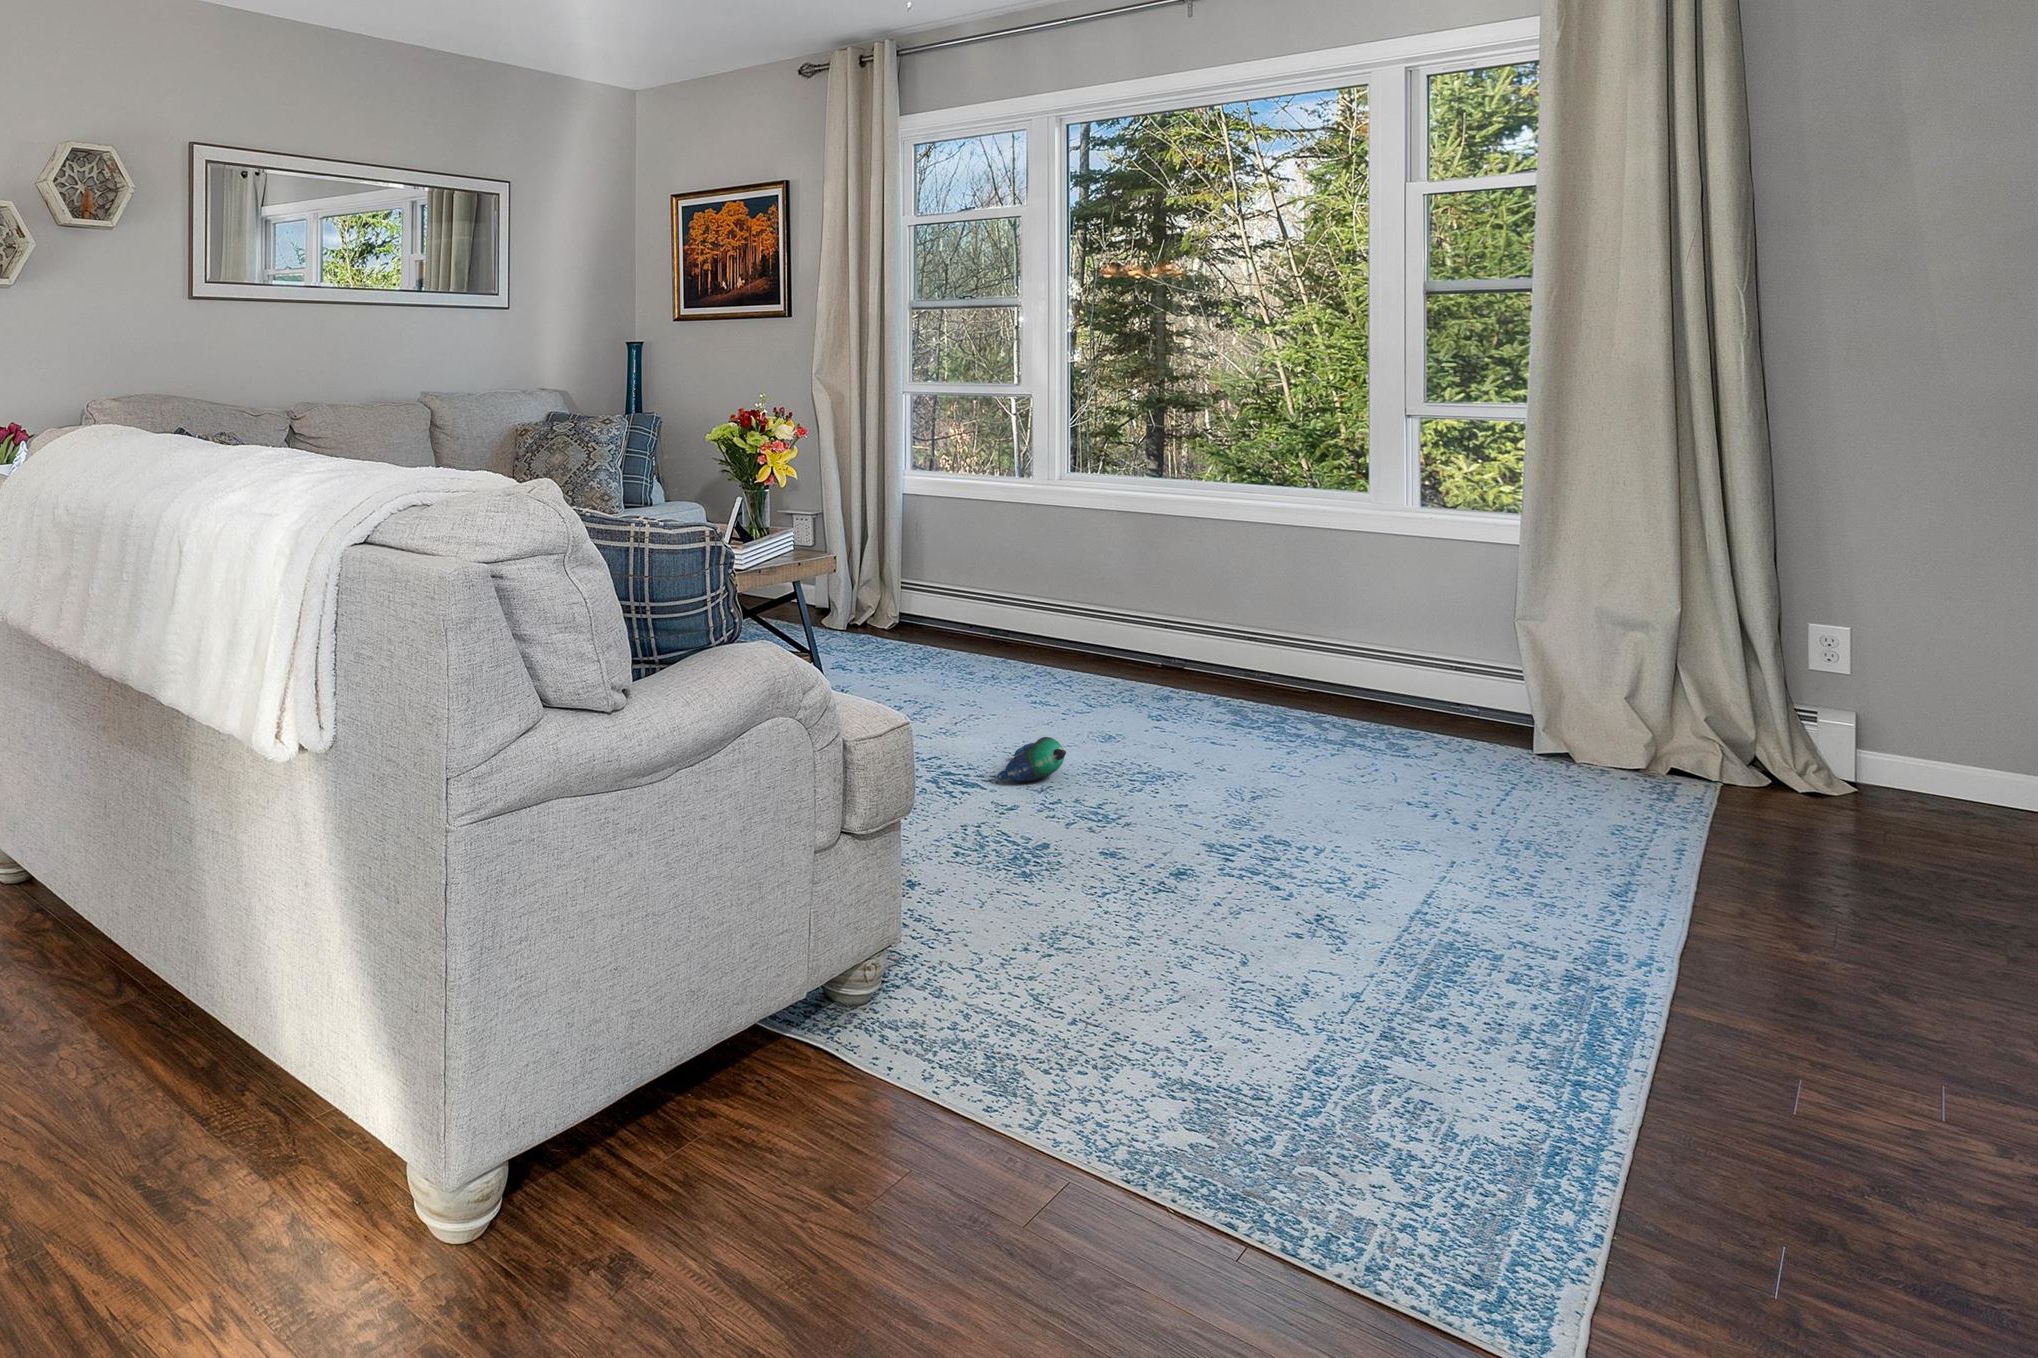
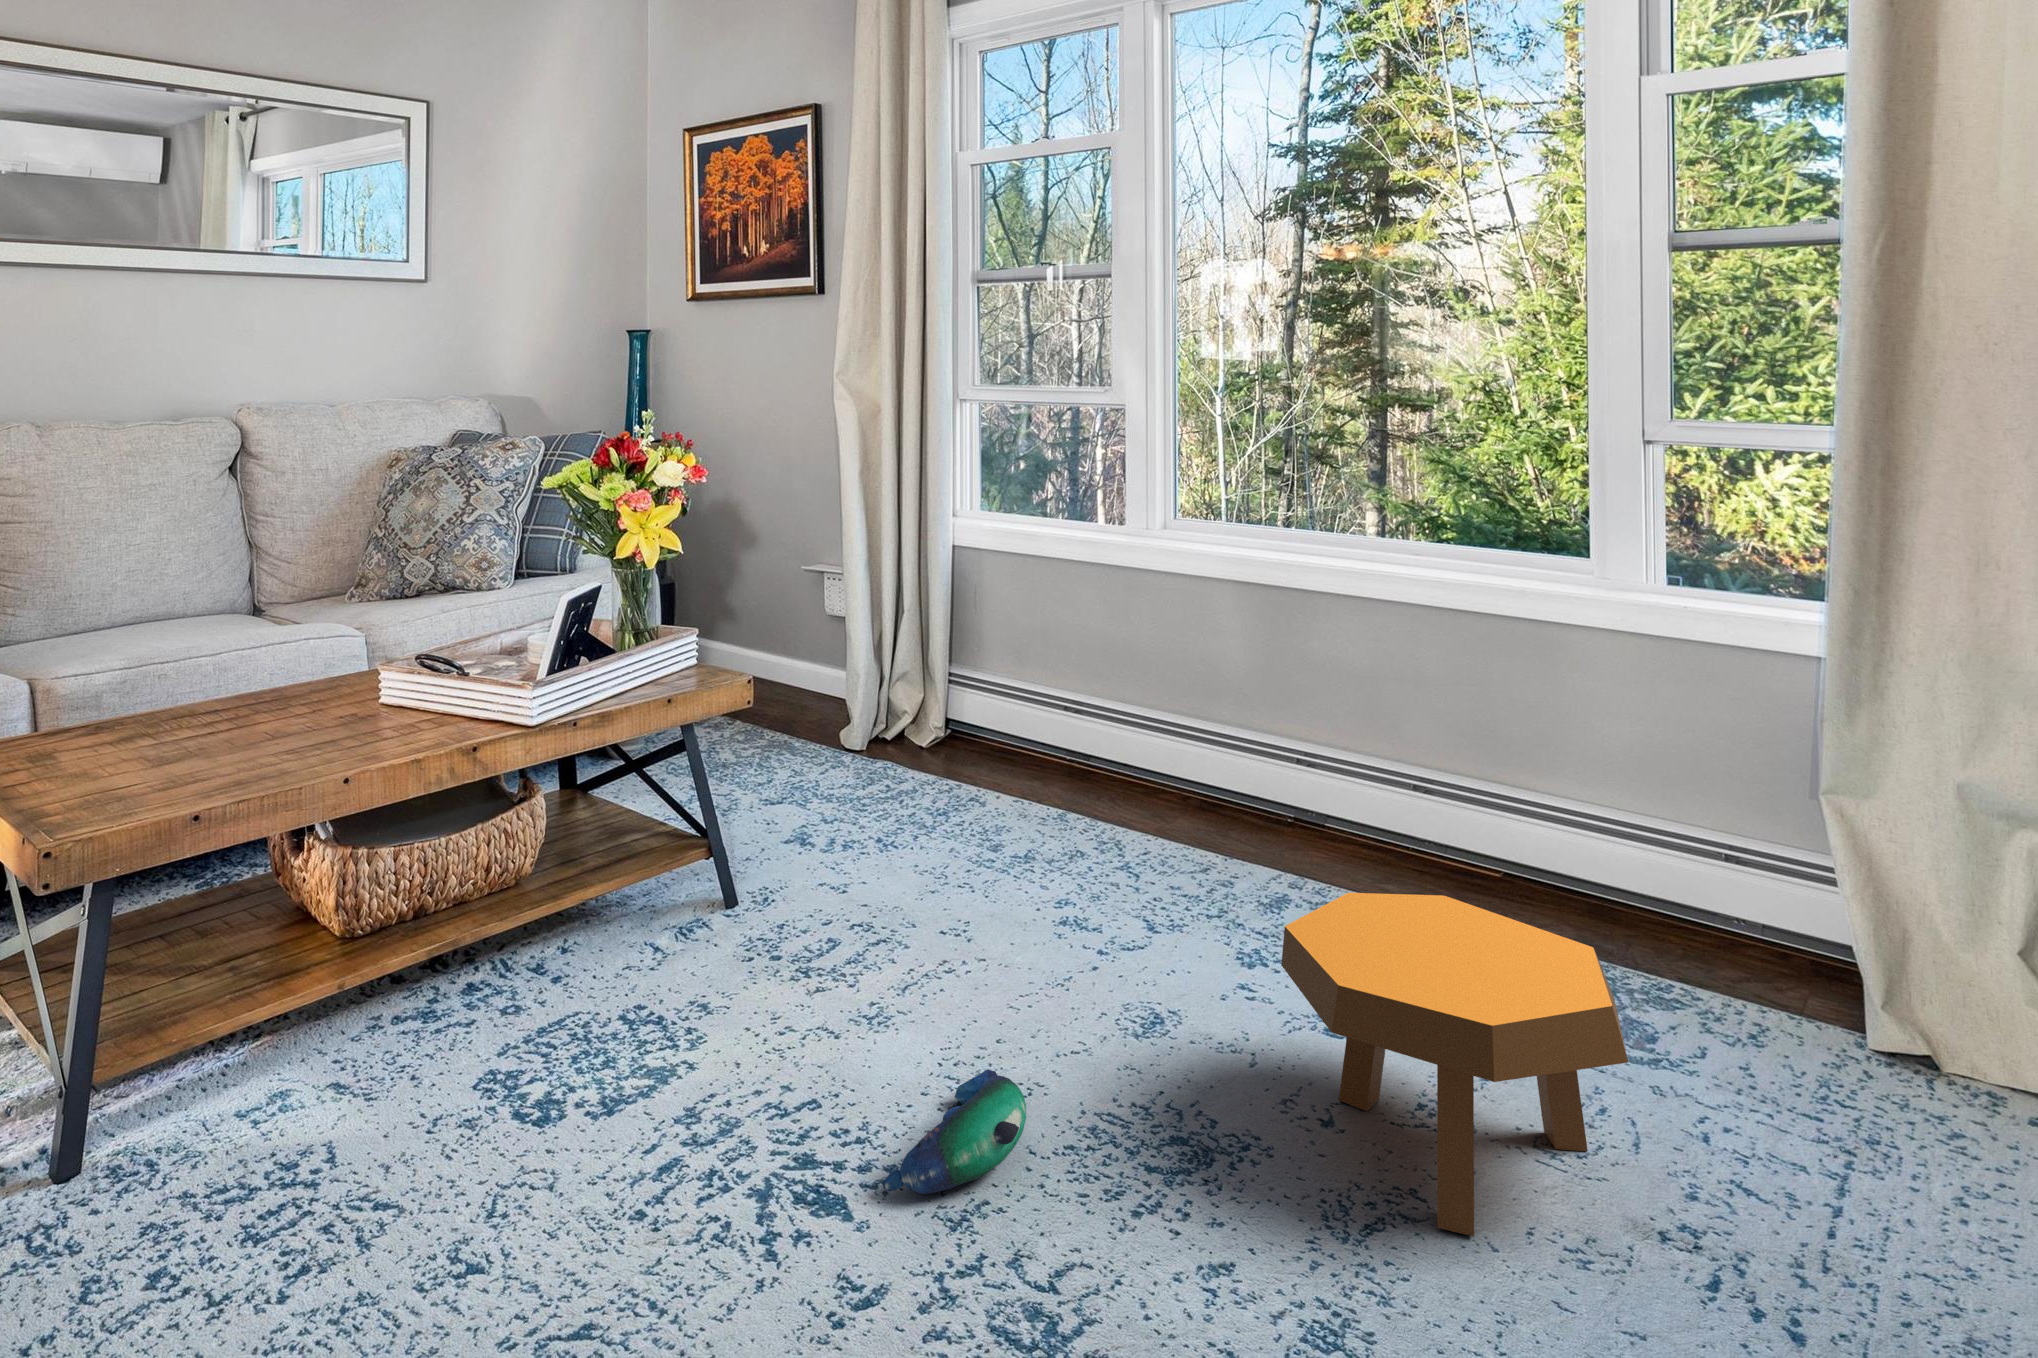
footstool: none [1196,658,1392,799] -> present [1281,893,1628,1236]

